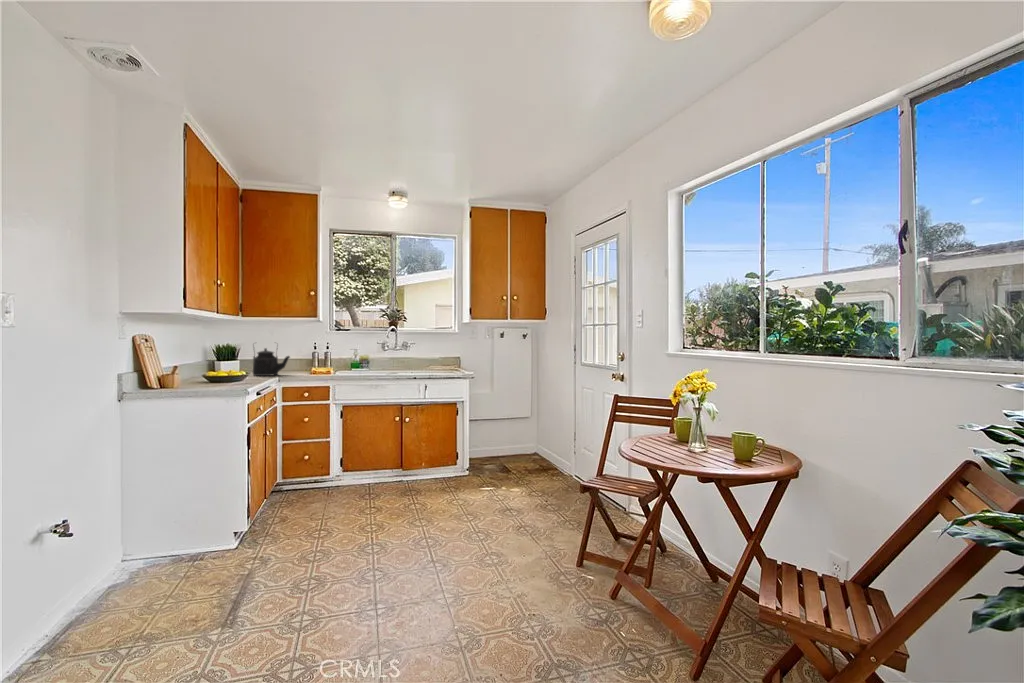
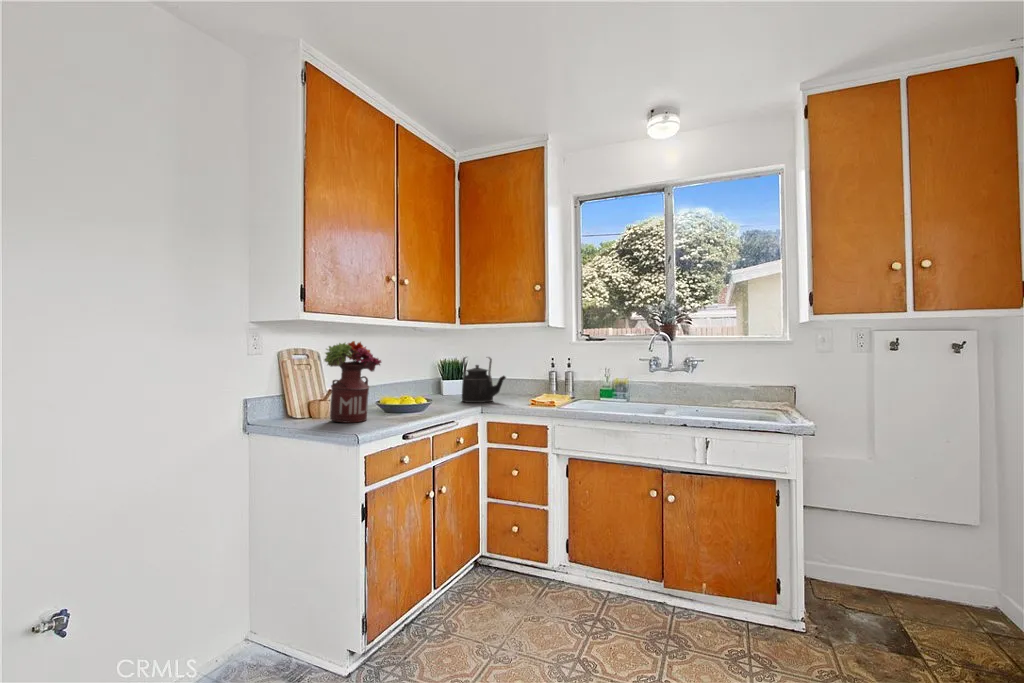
flower arrangement: none [198,332,238,386] -> present [324,341,381,422]

